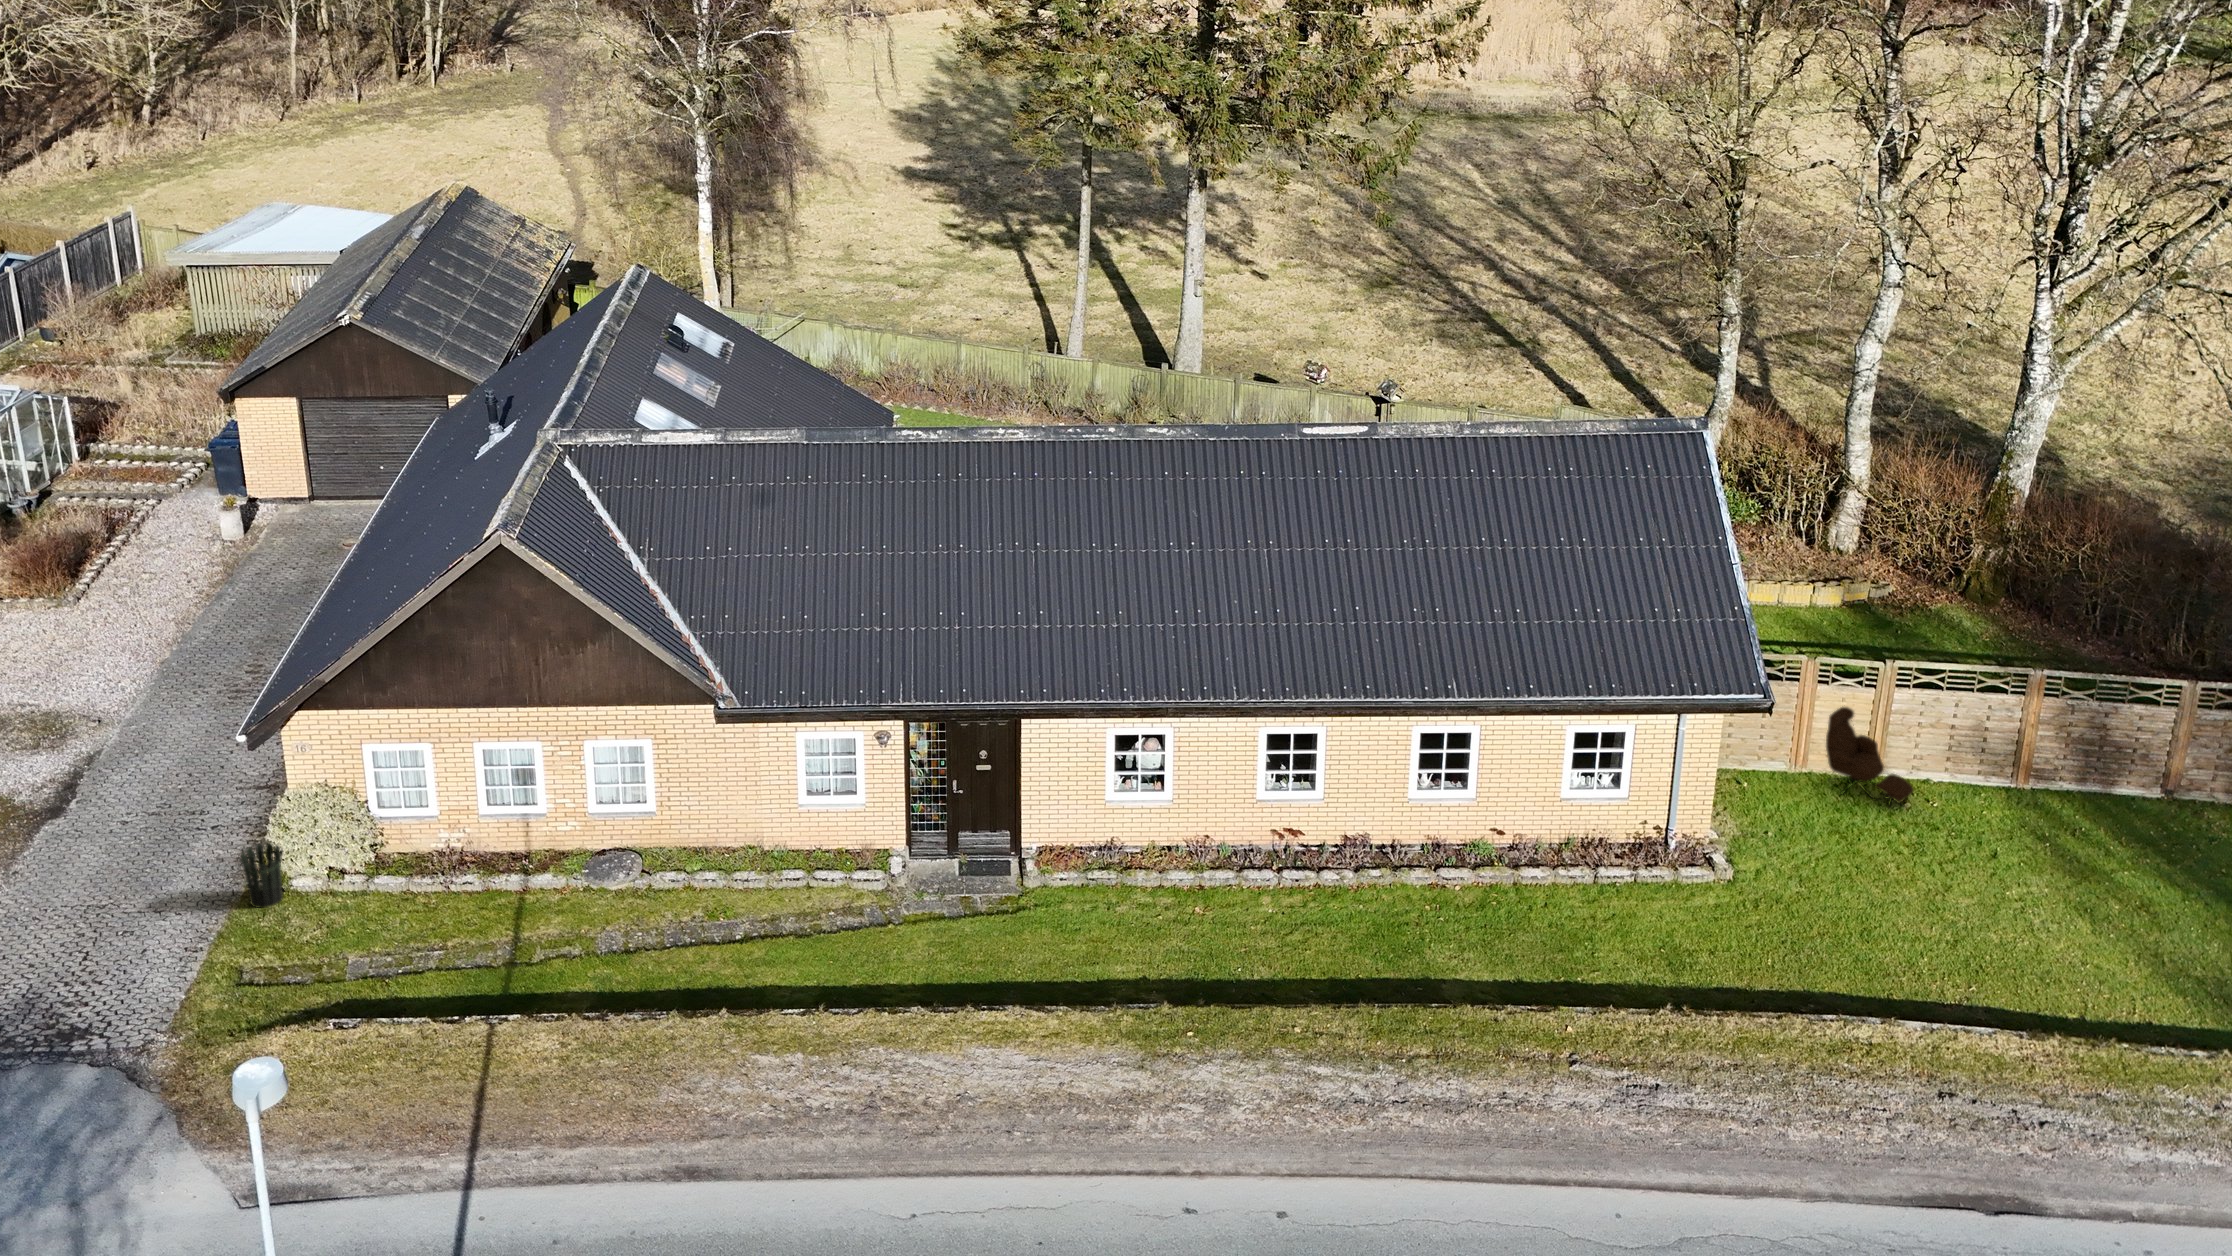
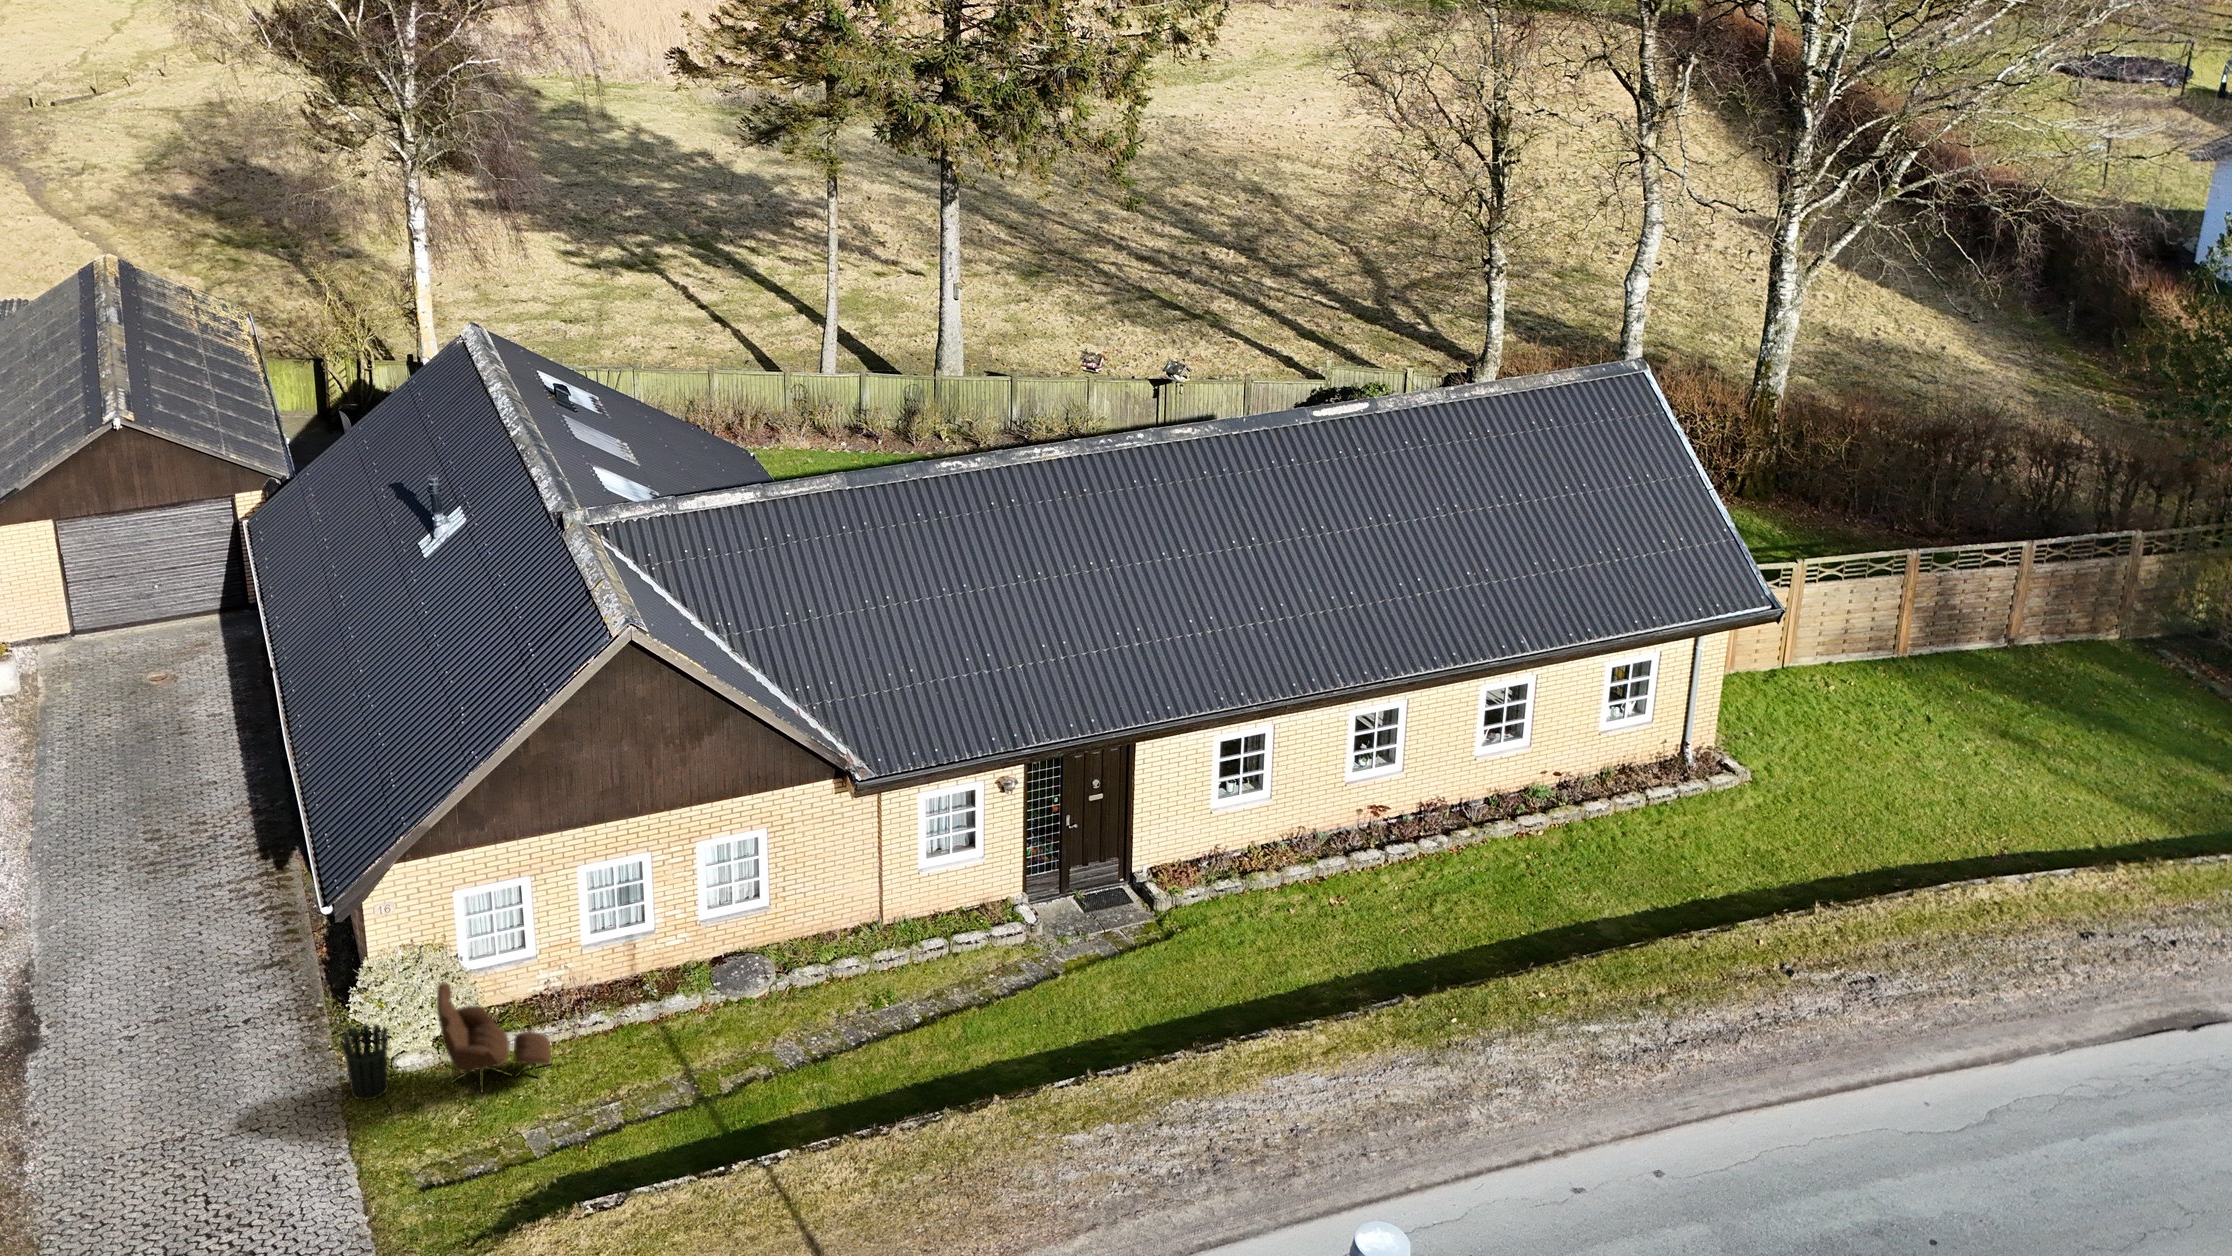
lounge chair: present [1826,707,1914,807] -> present [437,983,551,1092]

